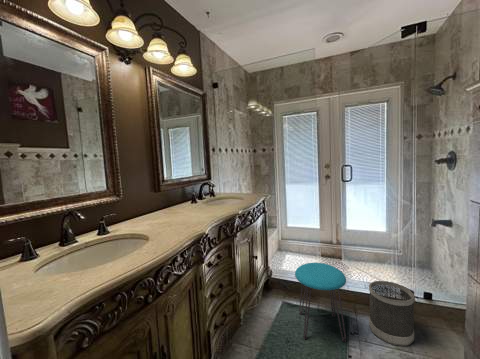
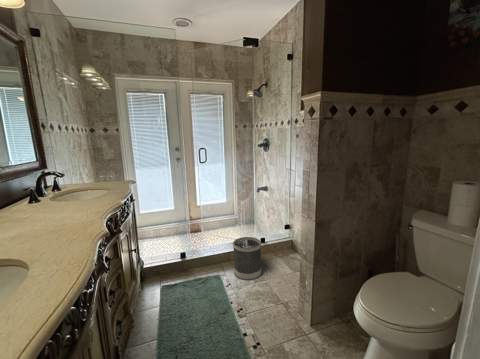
stool: present [295,263,346,342] -> none [178,237,225,307]

